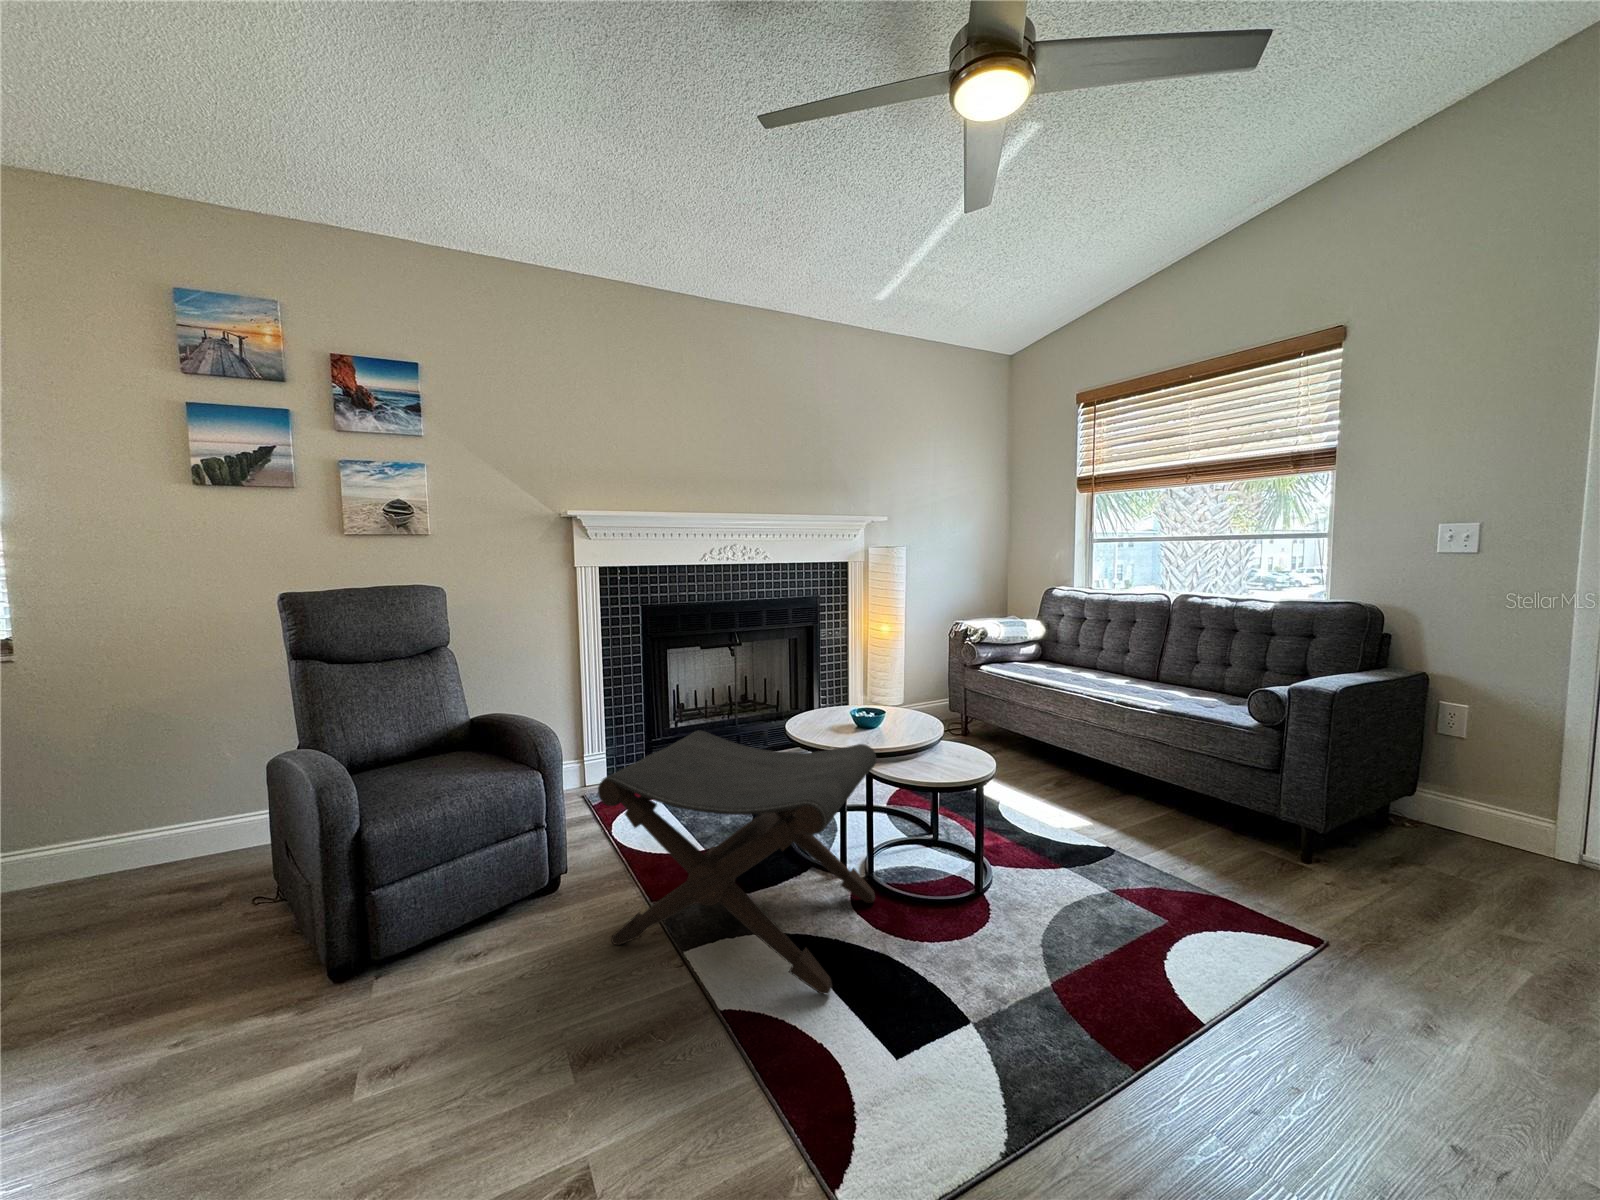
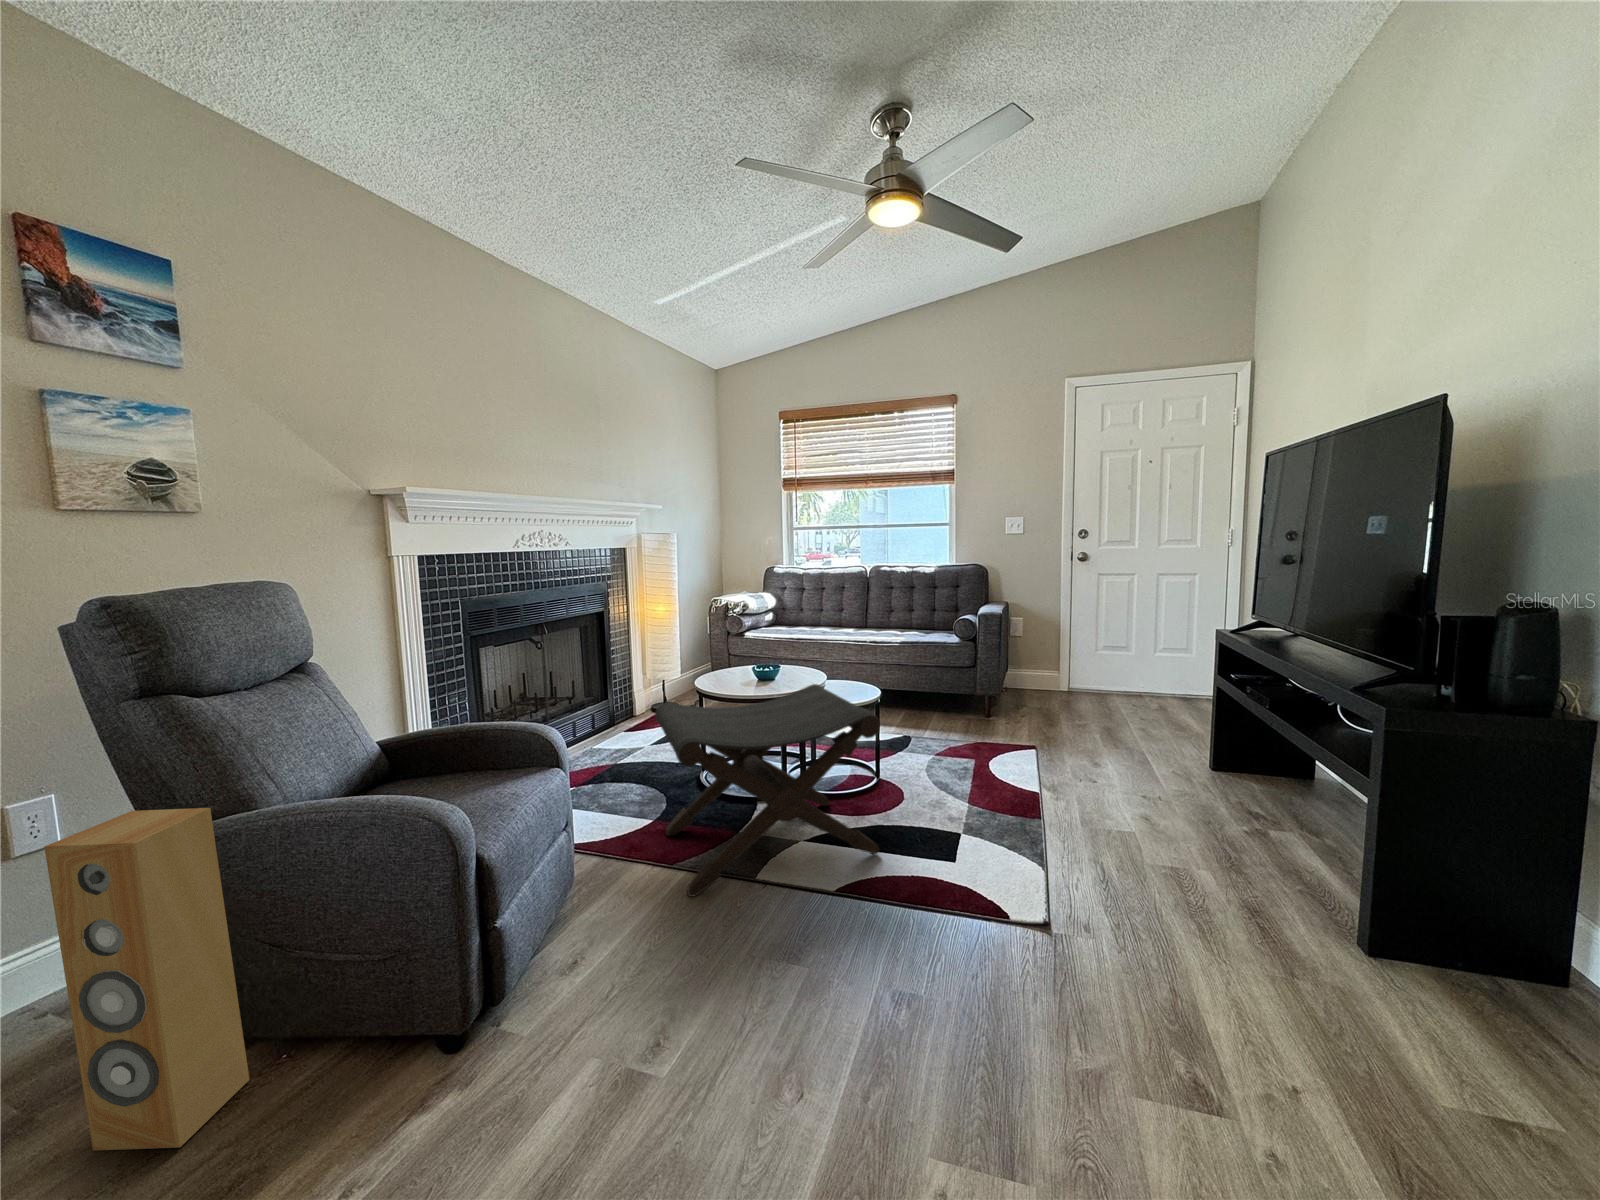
speaker: none [172,734,266,964] -> present [44,808,249,1151]

